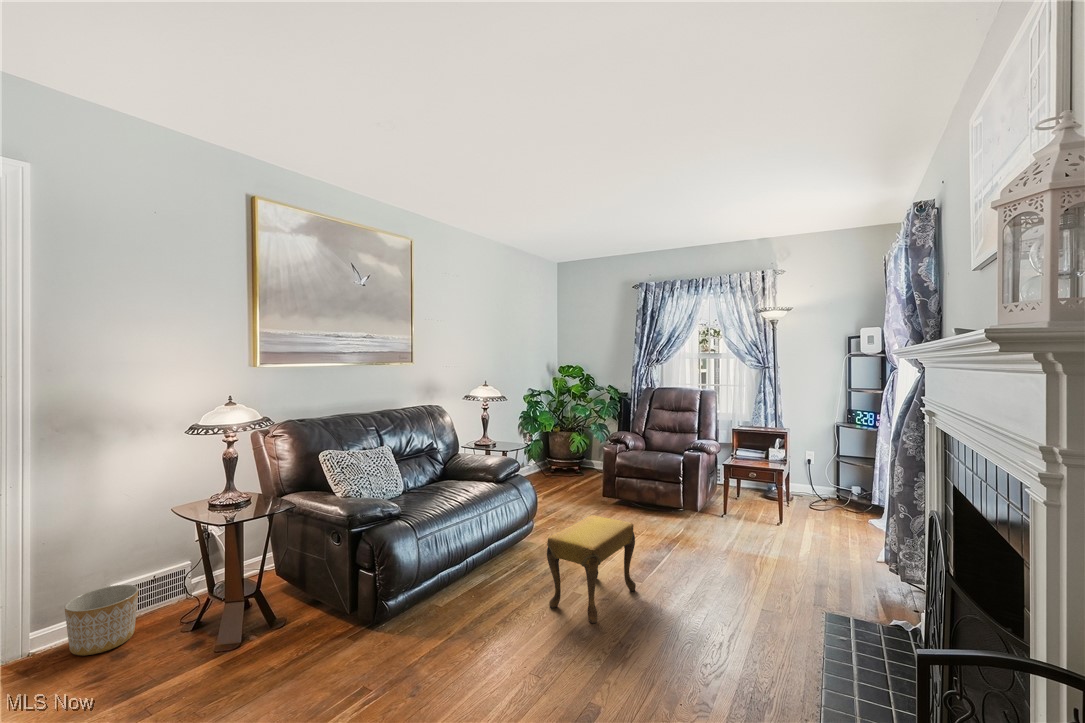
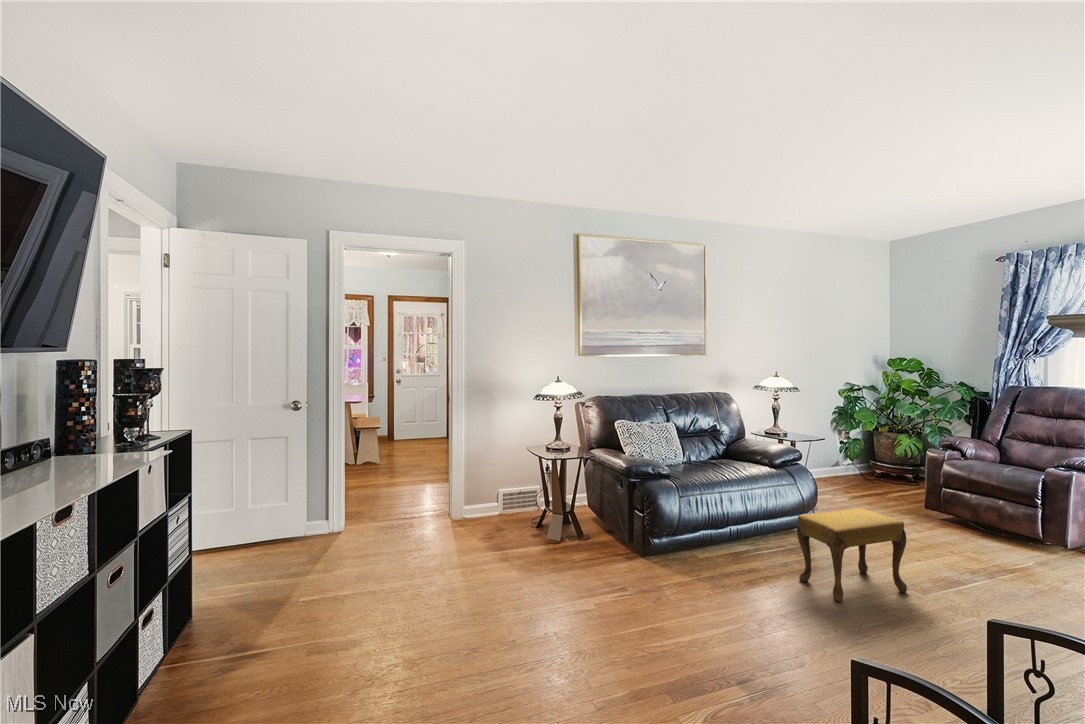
planter: present [65,585,139,656] -> none [478,491,511,526]

